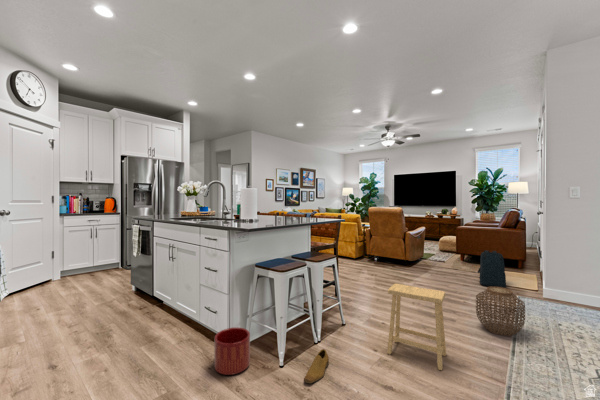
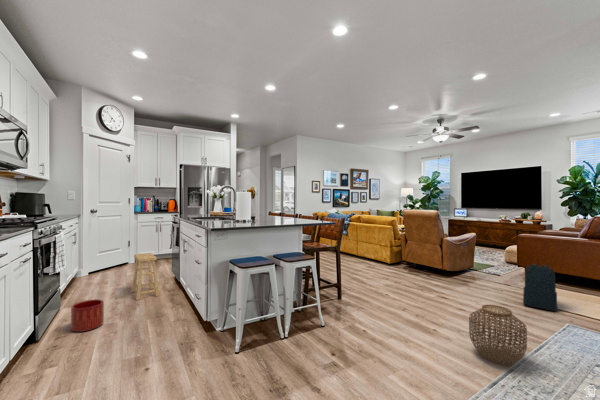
footstool: present [387,284,446,370] -> present [132,253,159,300]
planter: present [214,328,250,375] -> present [71,299,104,332]
shoe: present [304,349,329,383] -> none [244,344,280,371]

